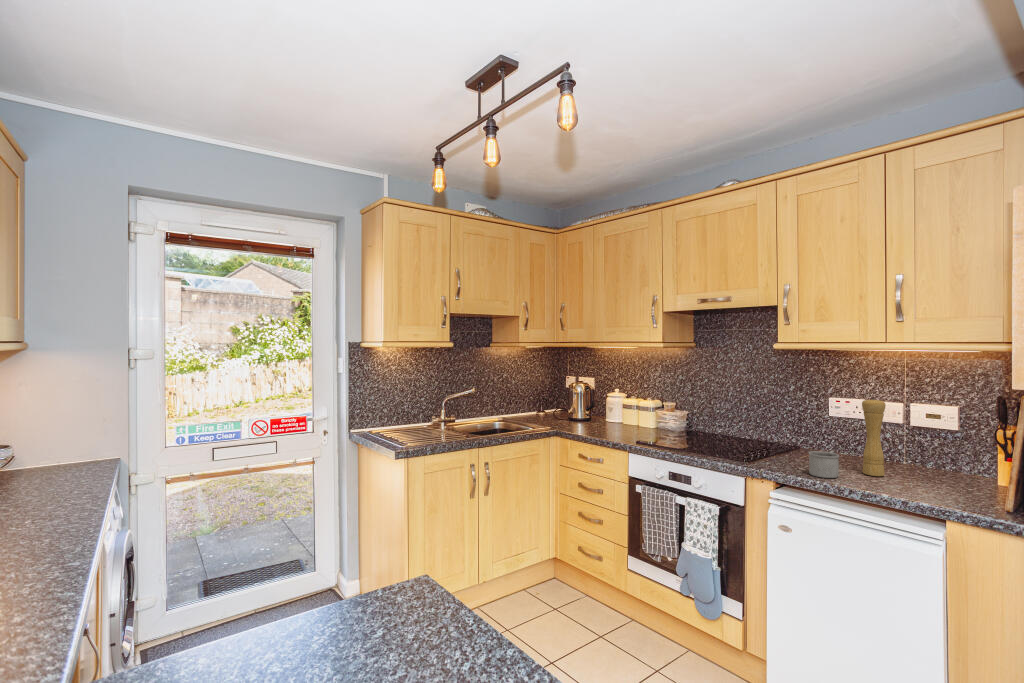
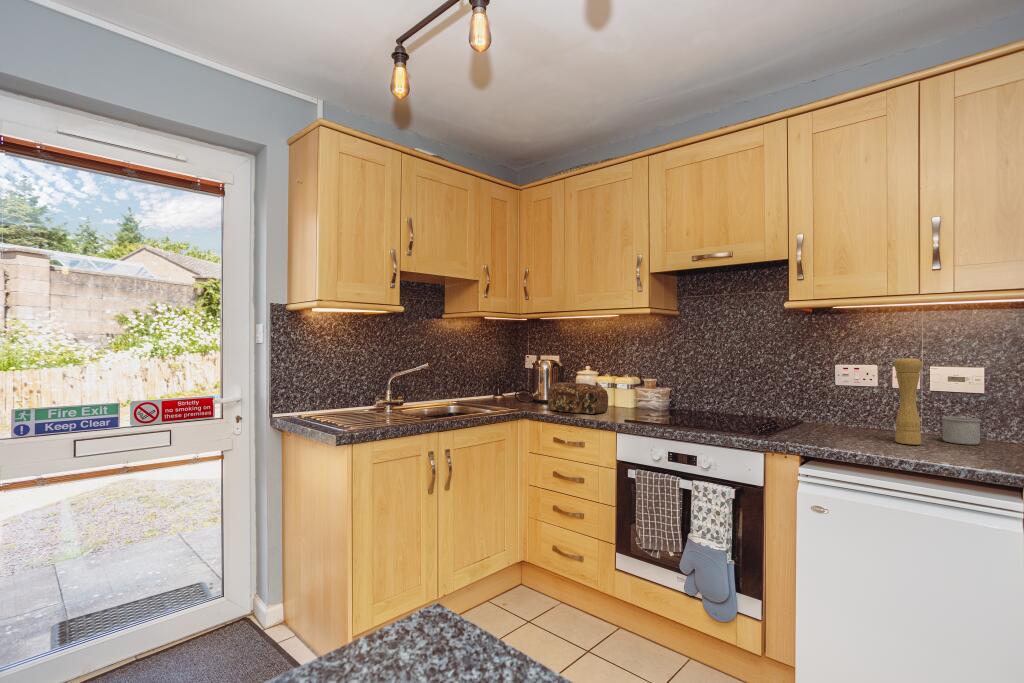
bread loaf: none [576,405,629,434] -> present [548,382,608,414]
mug: present [809,451,839,478] -> present [942,416,981,445]

